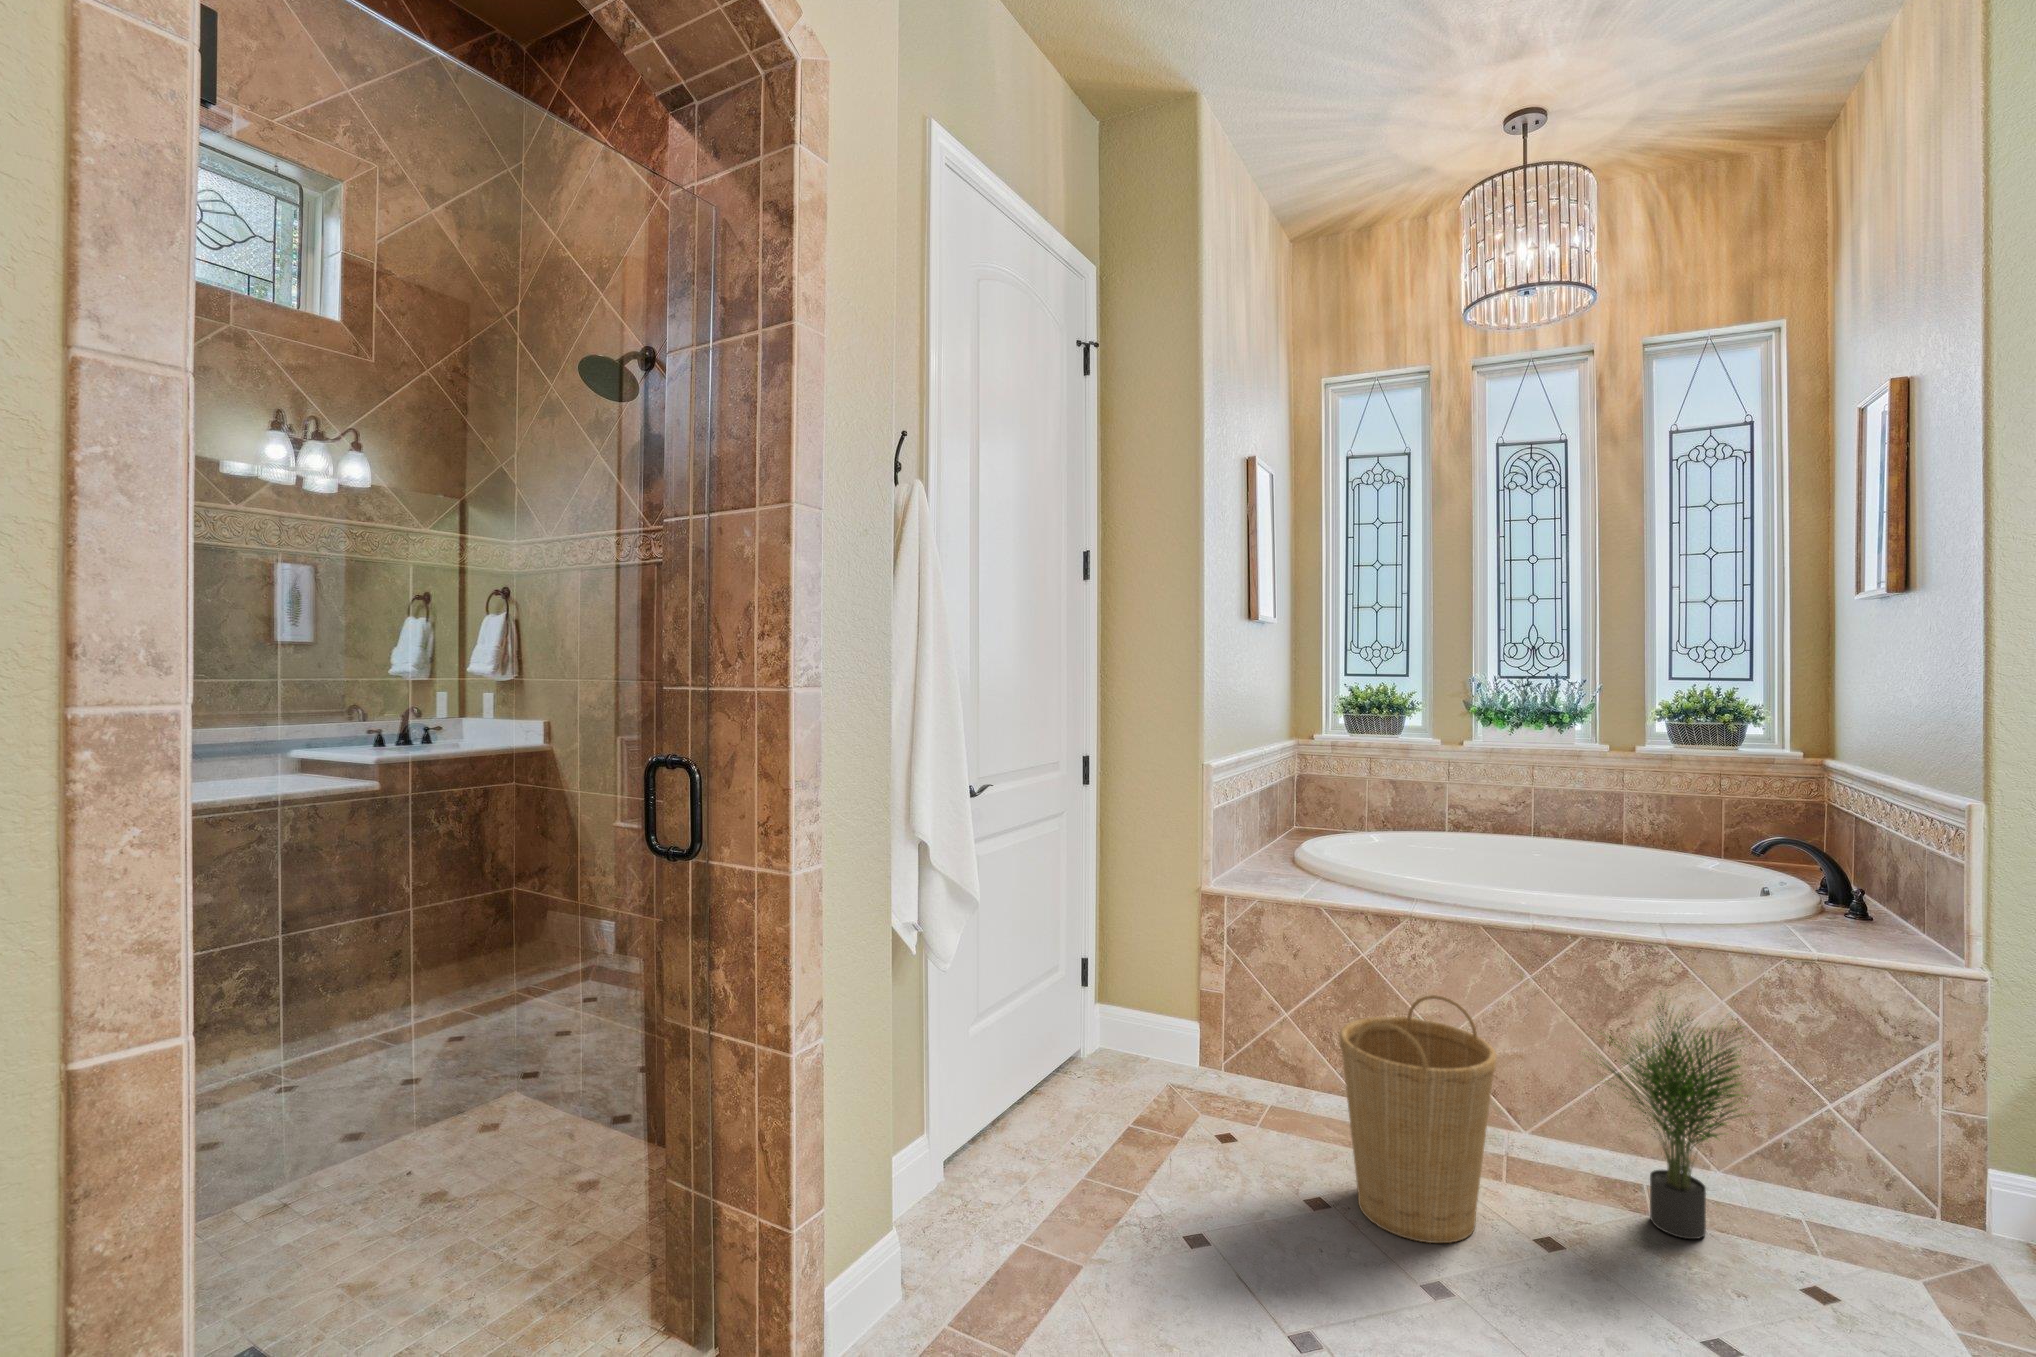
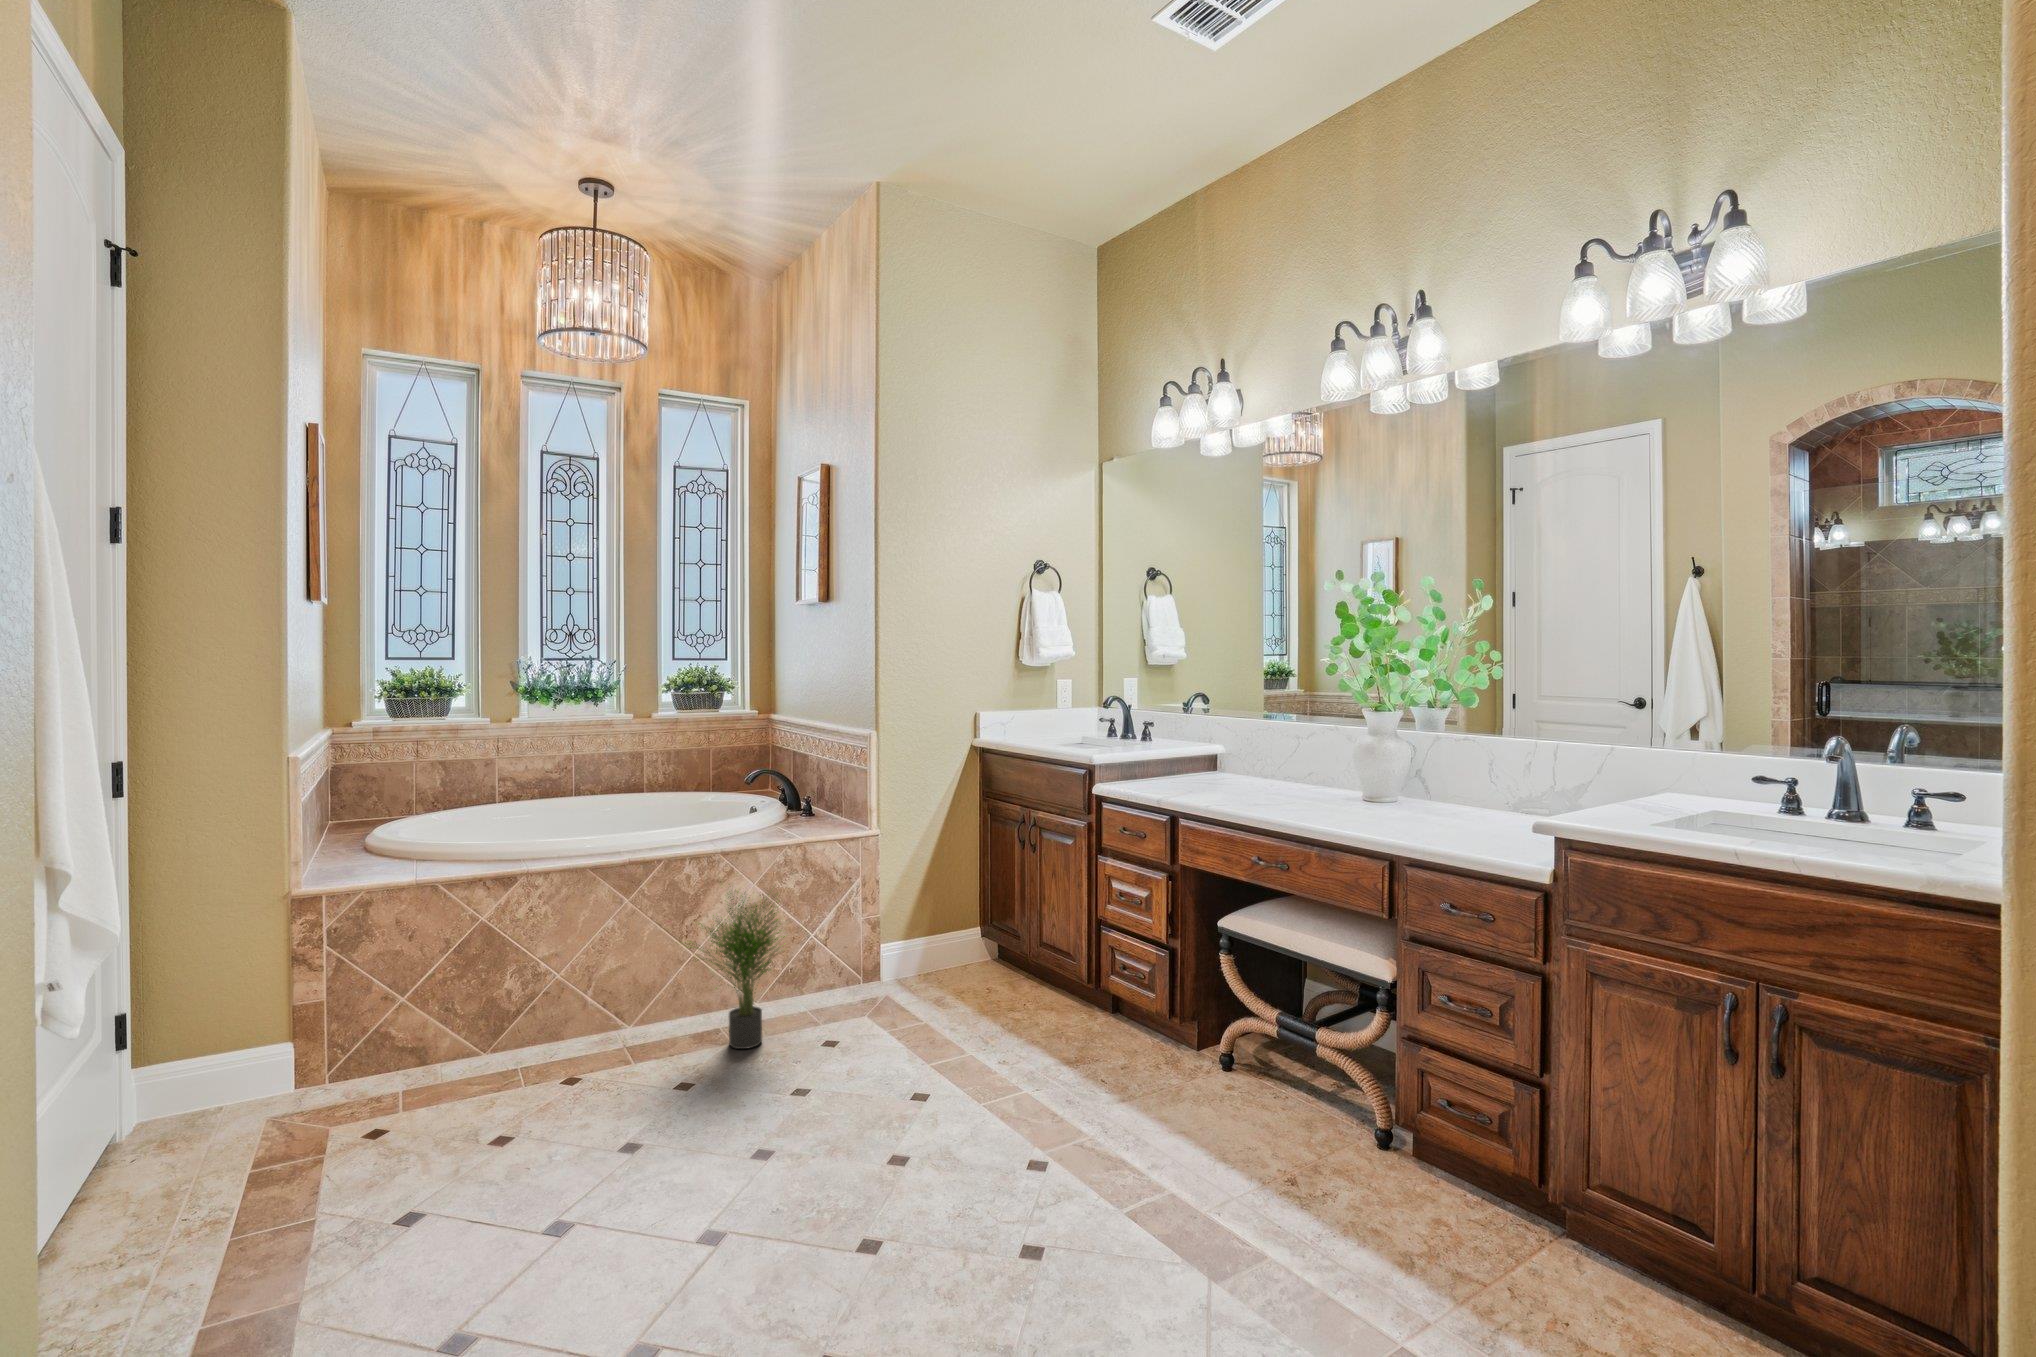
basket: present [1339,995,1496,1243] -> none [509,925,641,1127]

